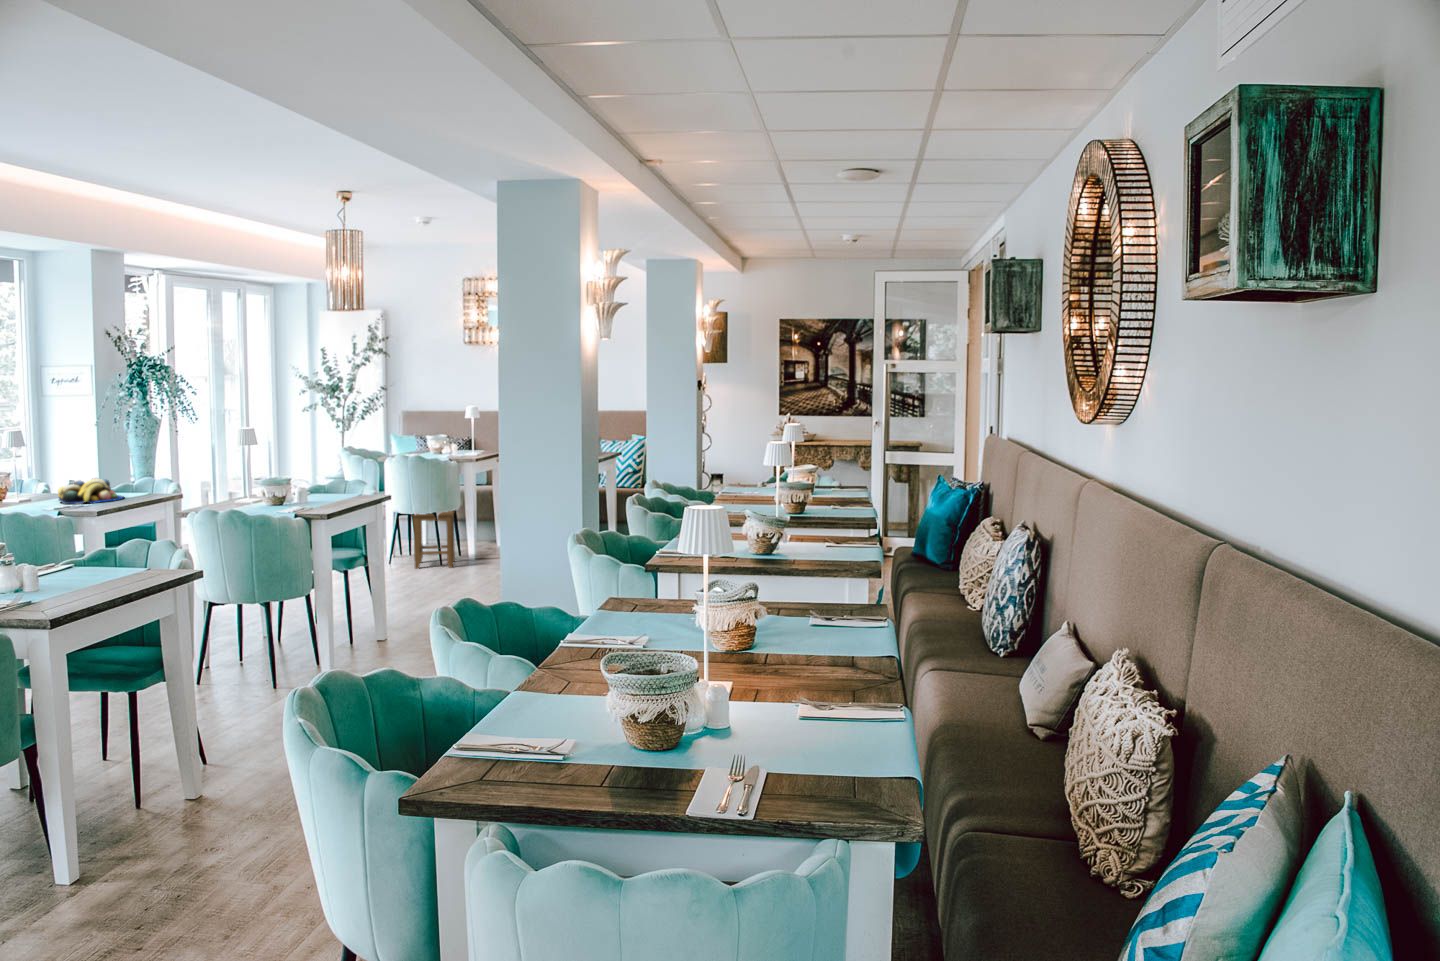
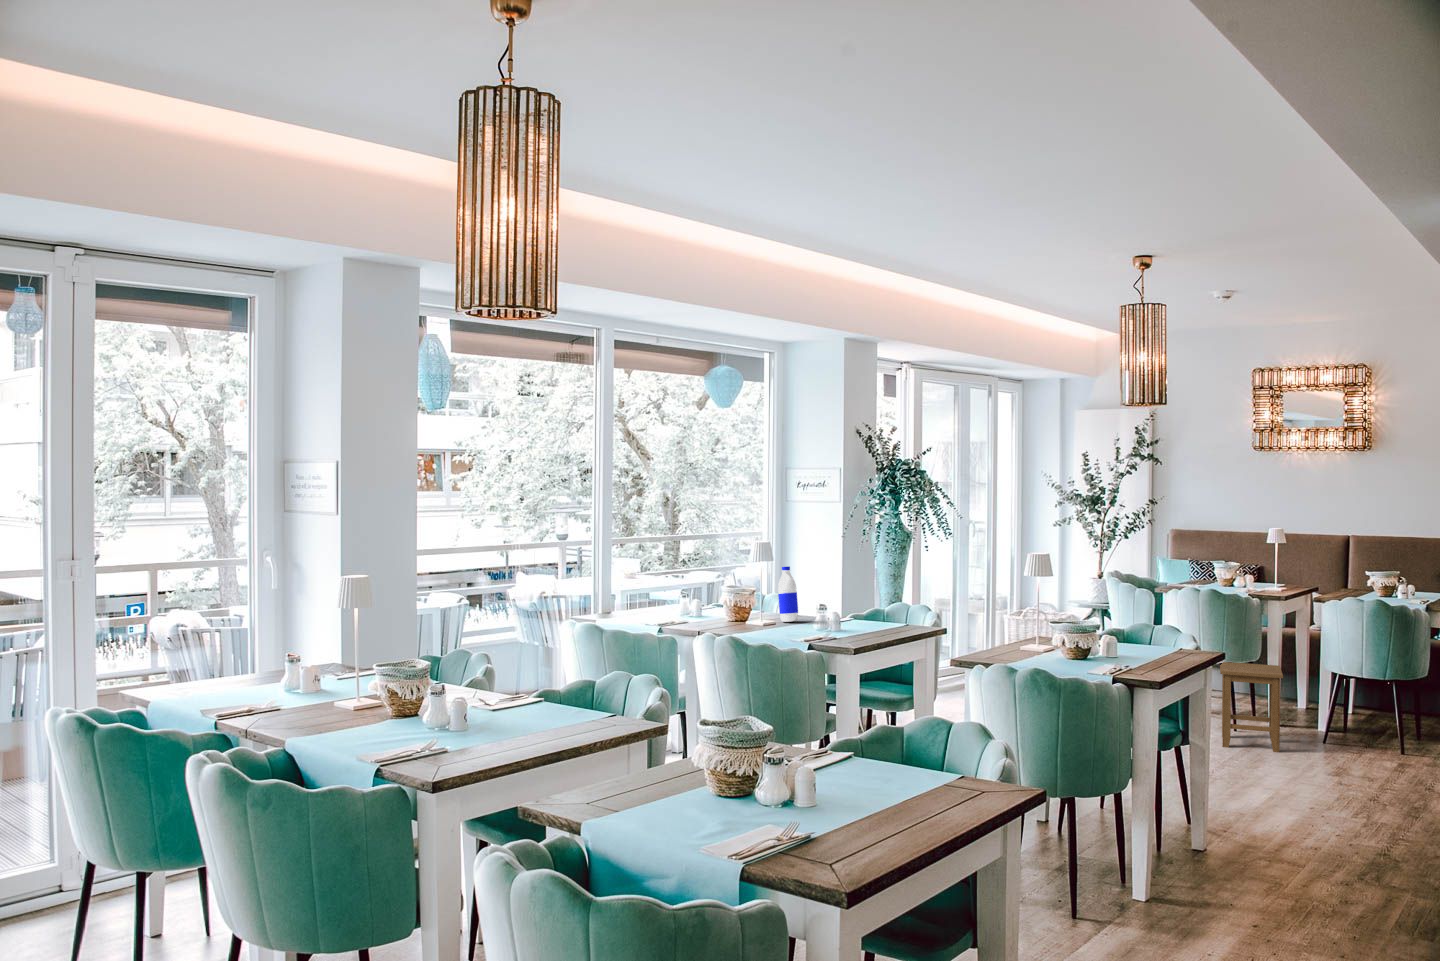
water bottle: none [27,452,48,499] -> present [778,567,798,622]
fruit bowl: present [58,478,123,504] -> none [809,602,882,635]

